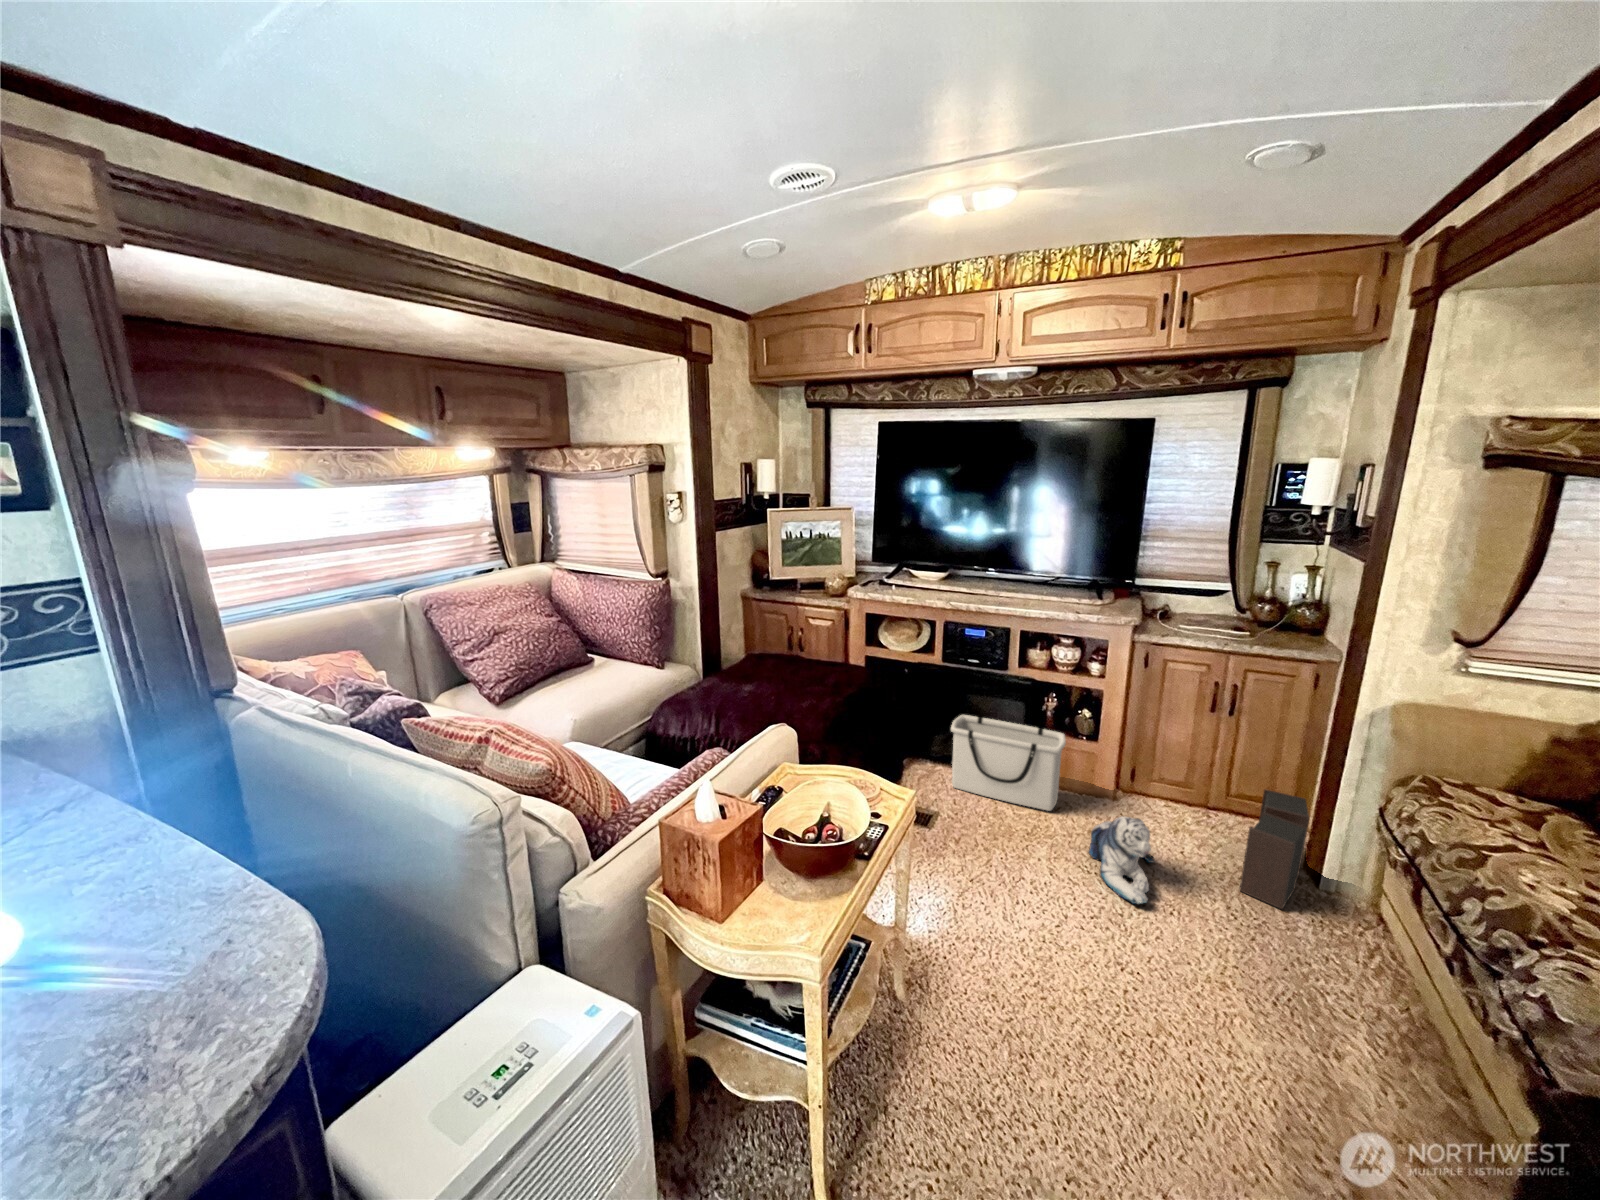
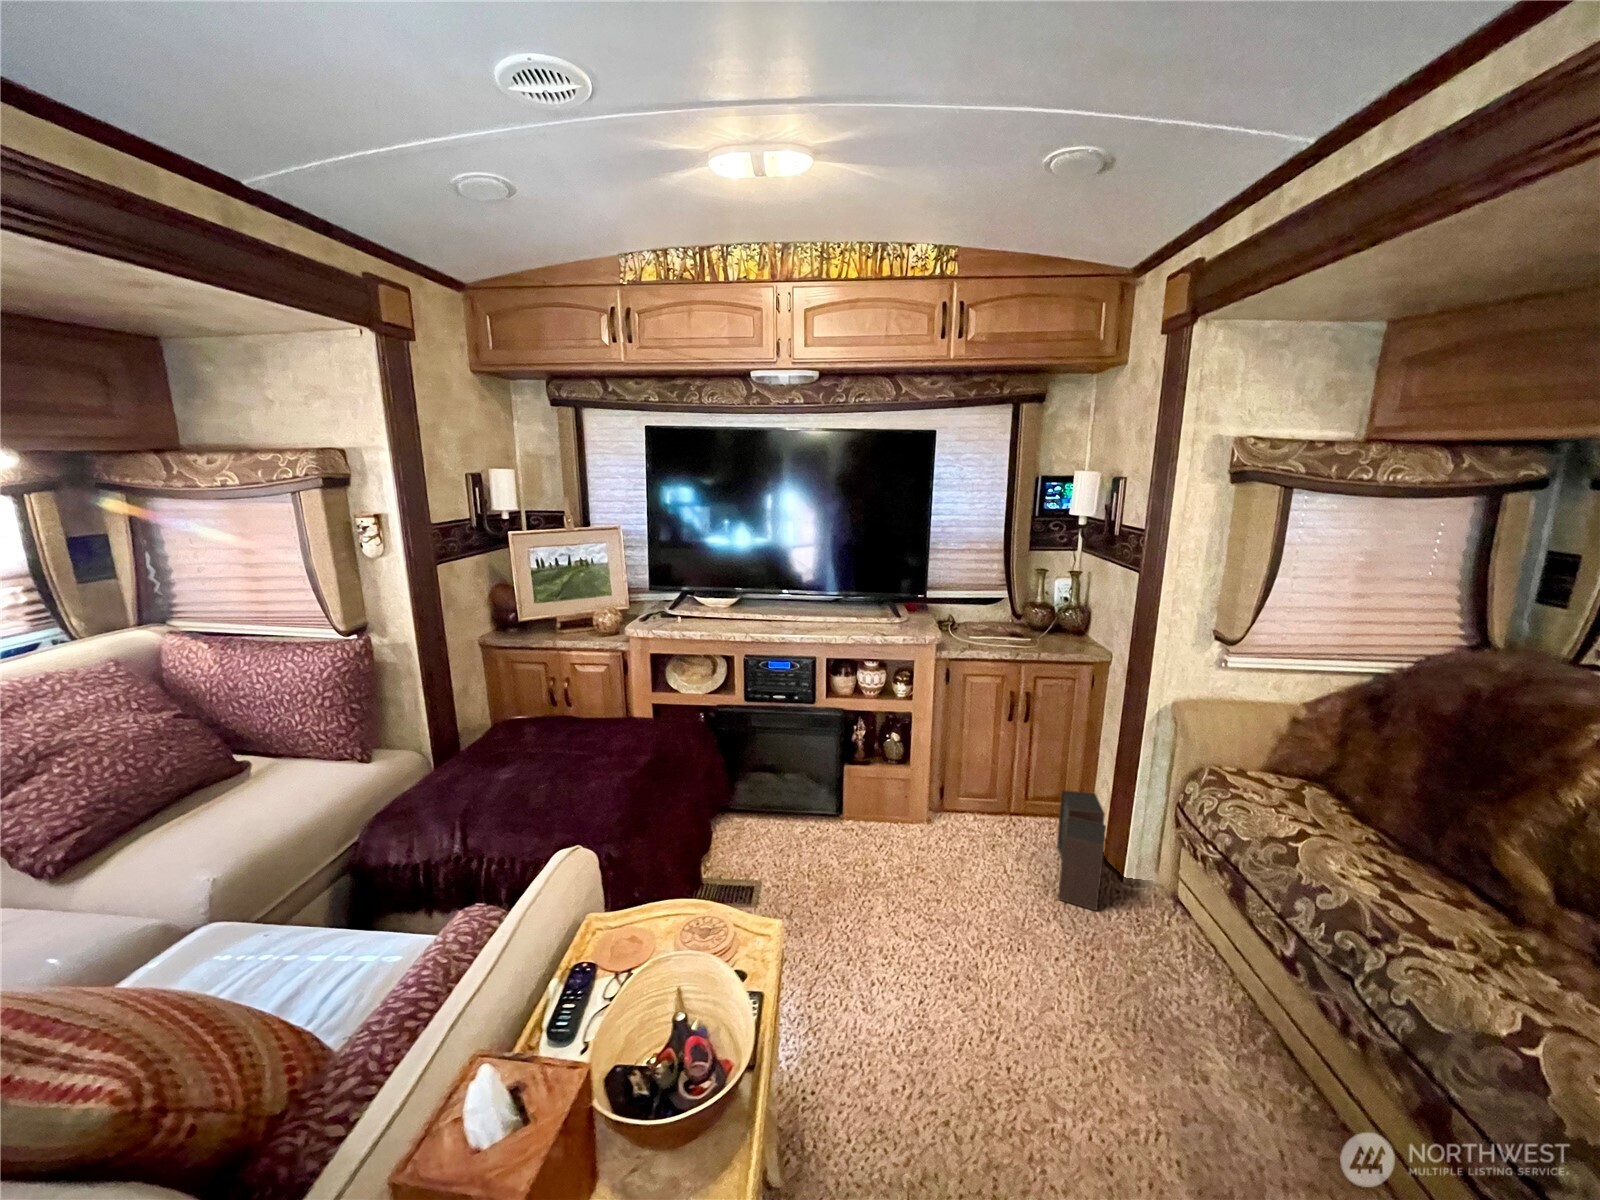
storage bin: present [951,715,1066,811] -> none [762,758,883,851]
plush toy: present [1088,817,1154,904] -> none [919,848,988,944]

